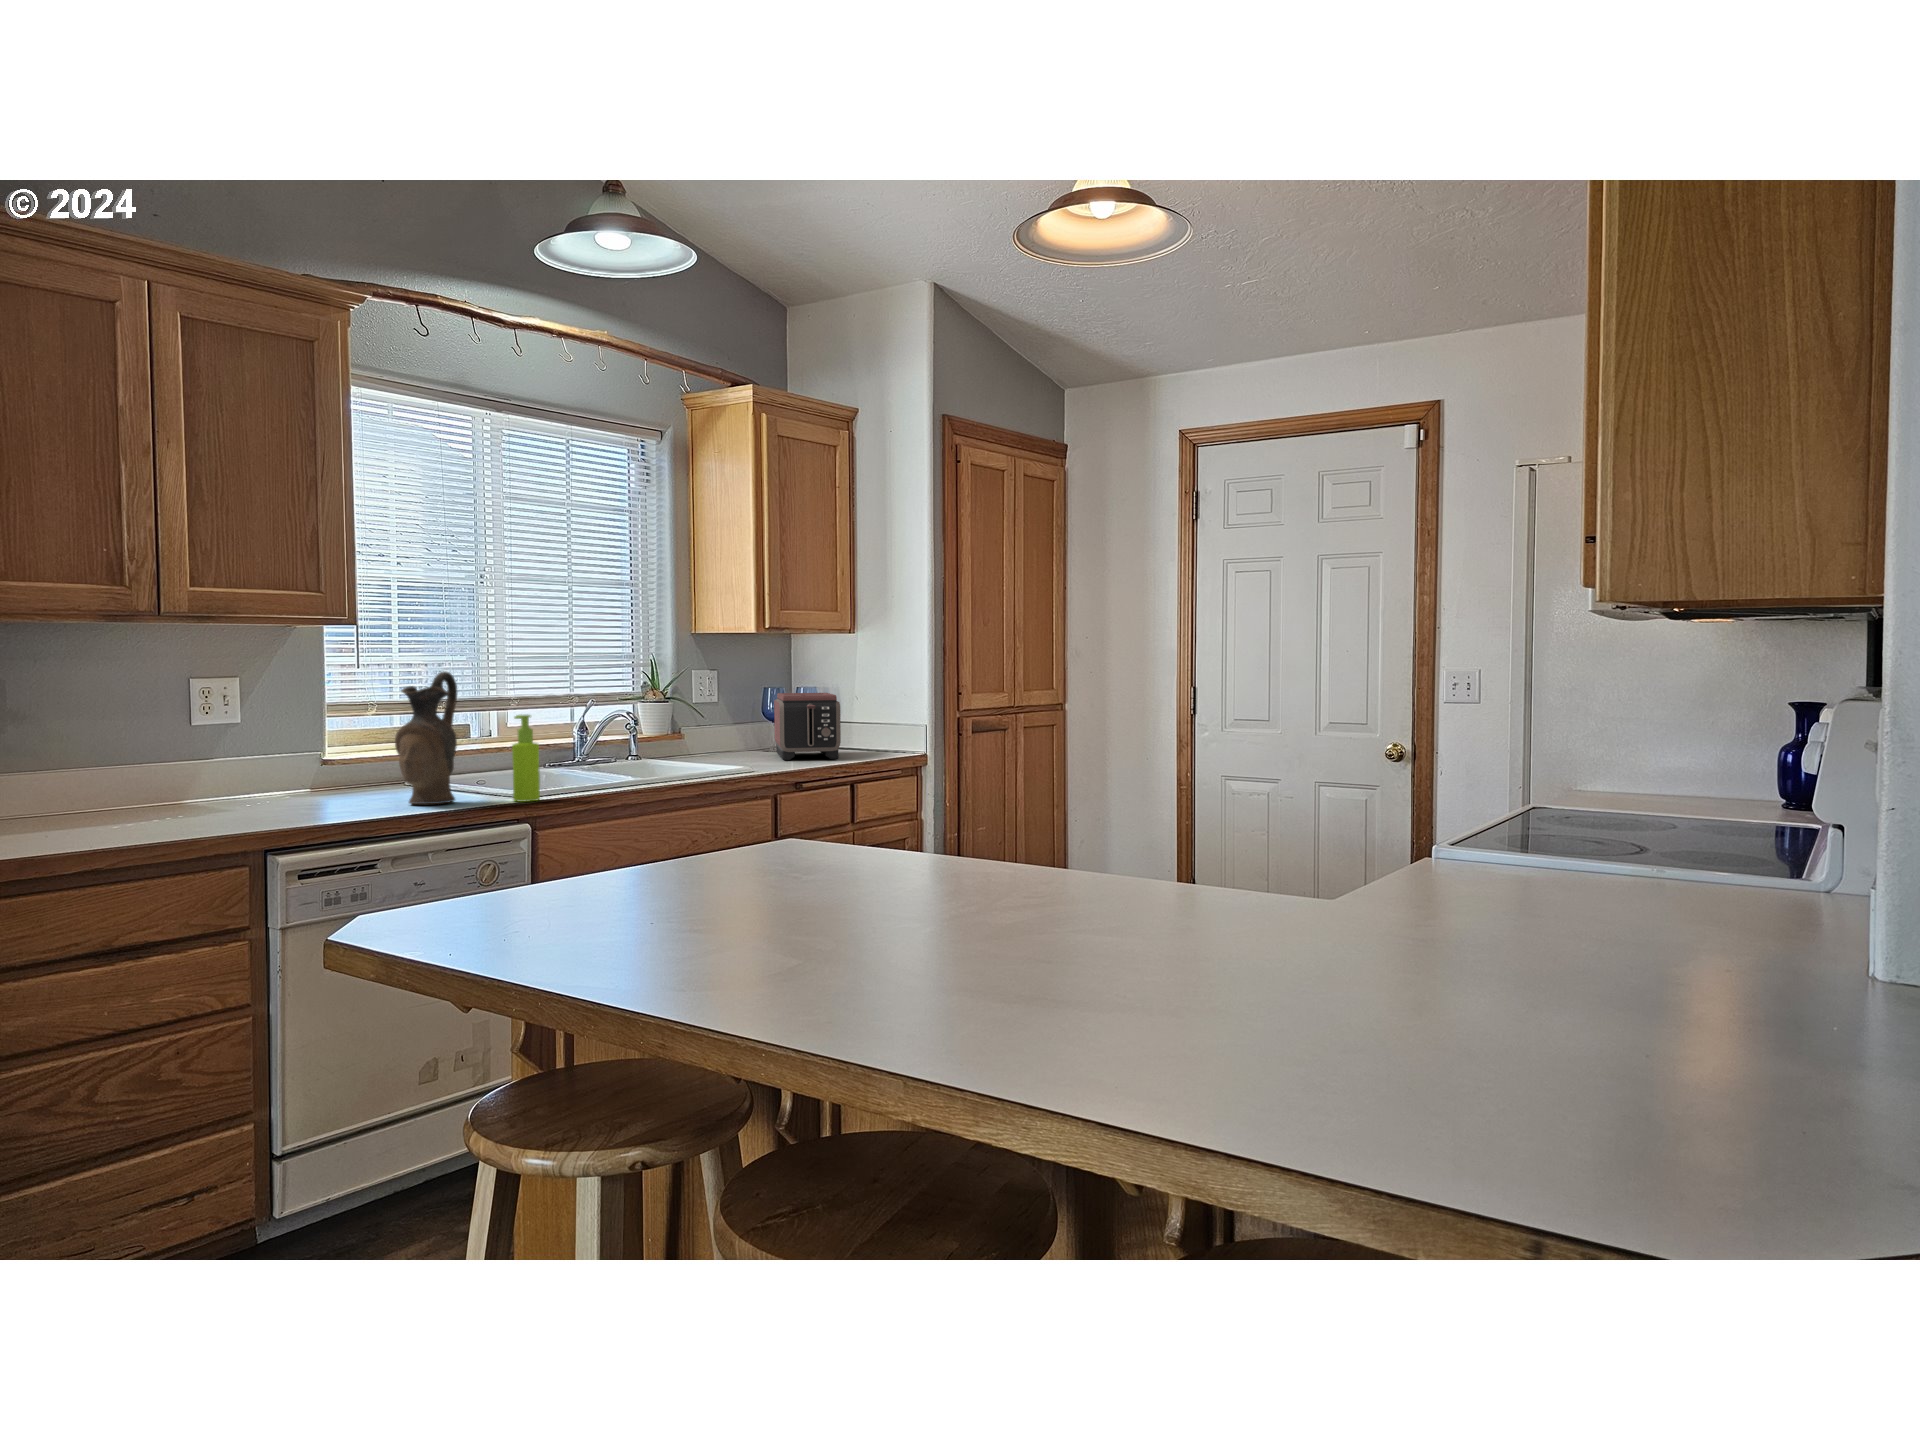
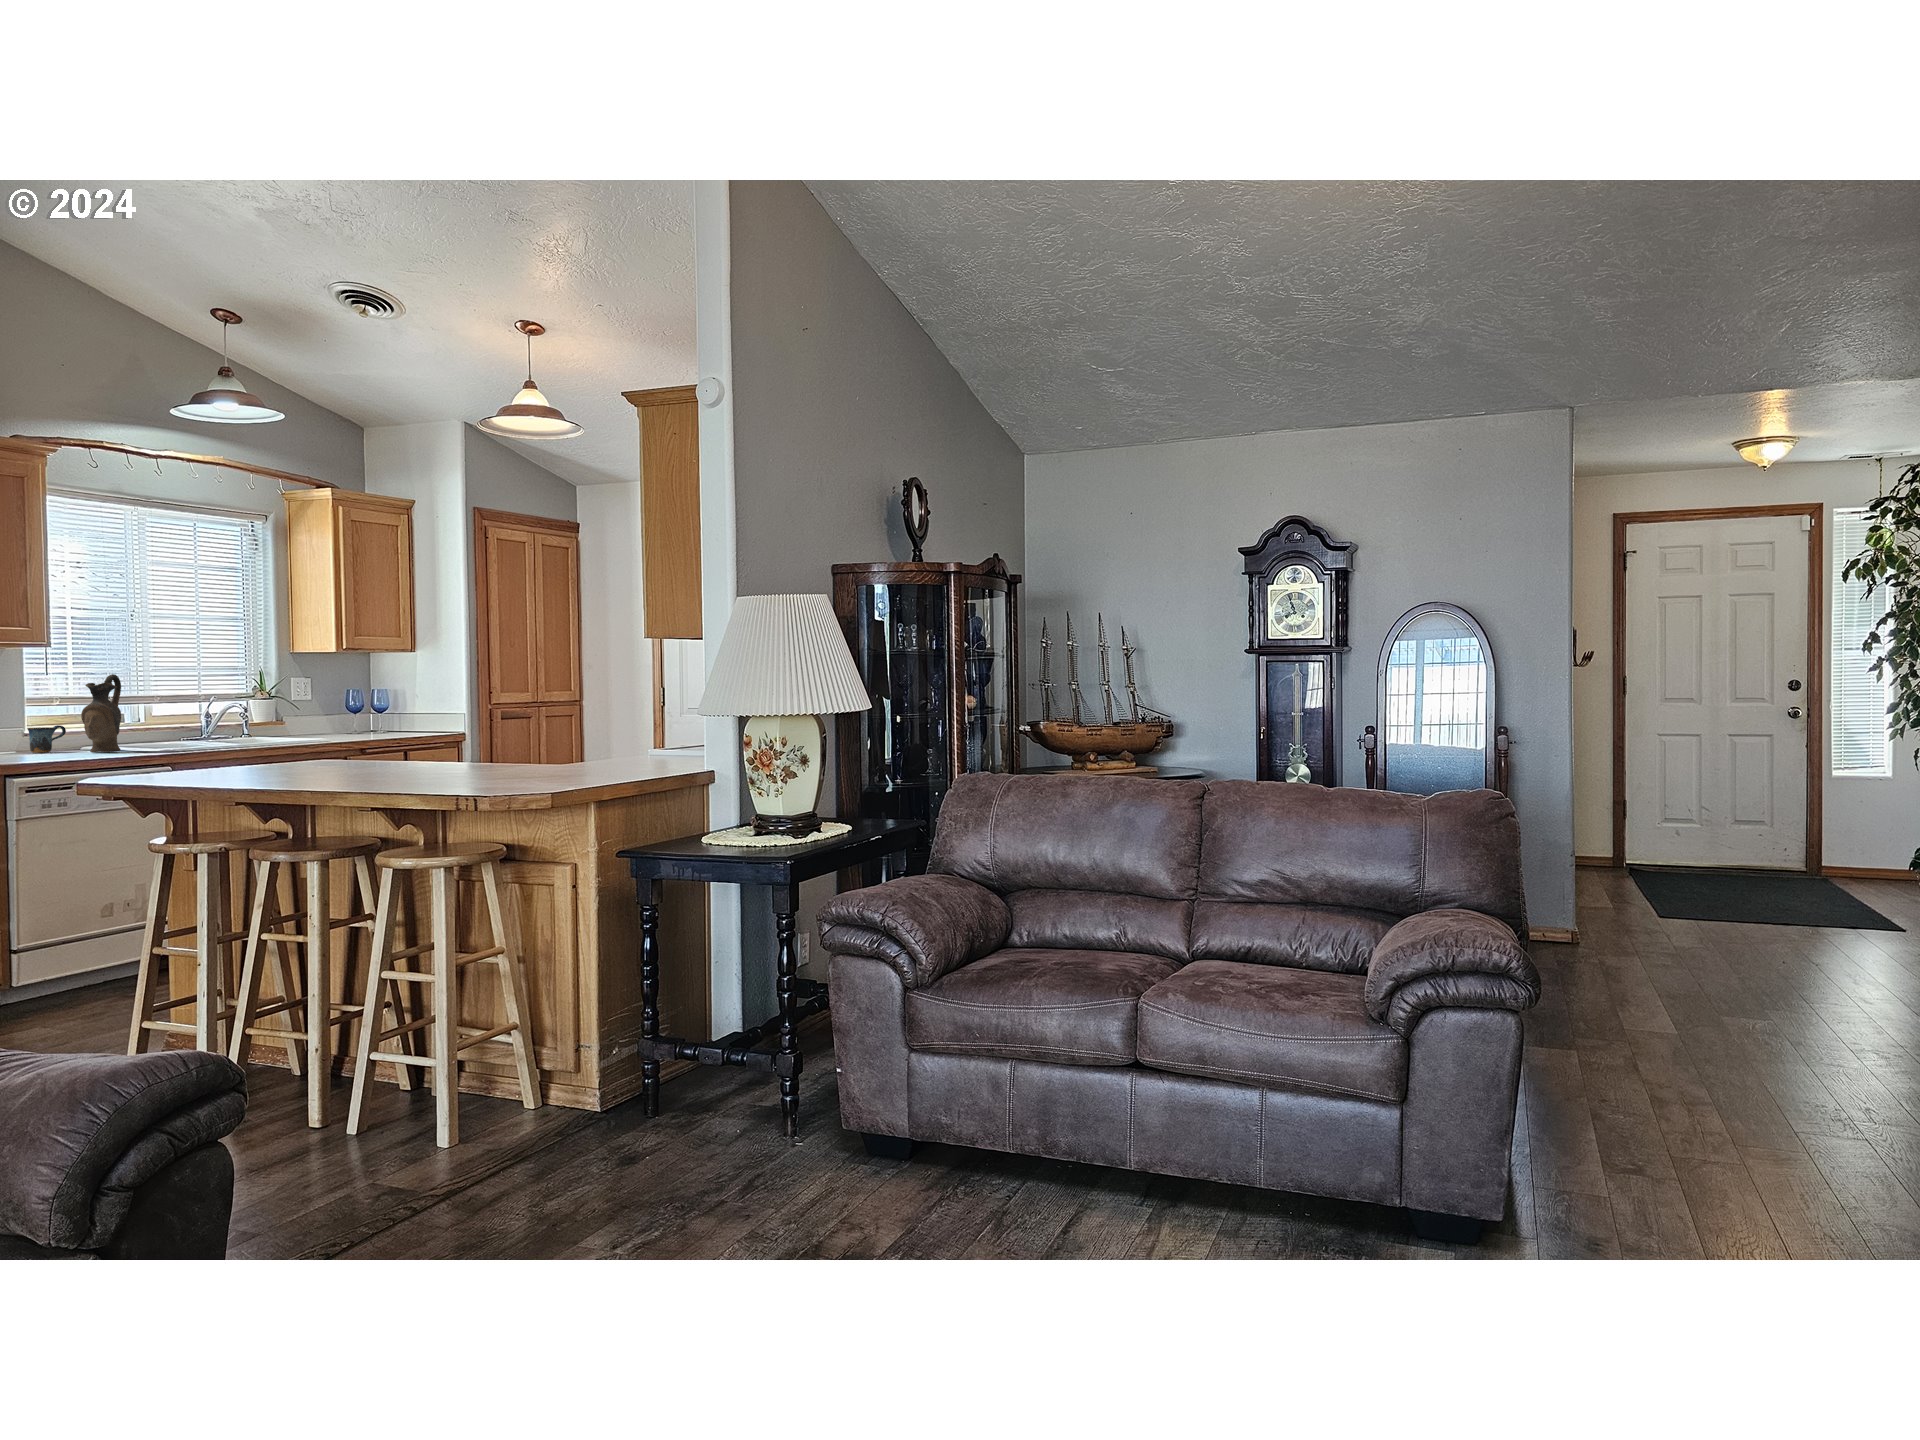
toaster: present [774,693,841,760] -> none [351,693,396,736]
soap dispenser: present [512,715,540,802] -> none [158,699,176,751]
mug: none [316,755,375,801] -> present [27,725,66,753]

